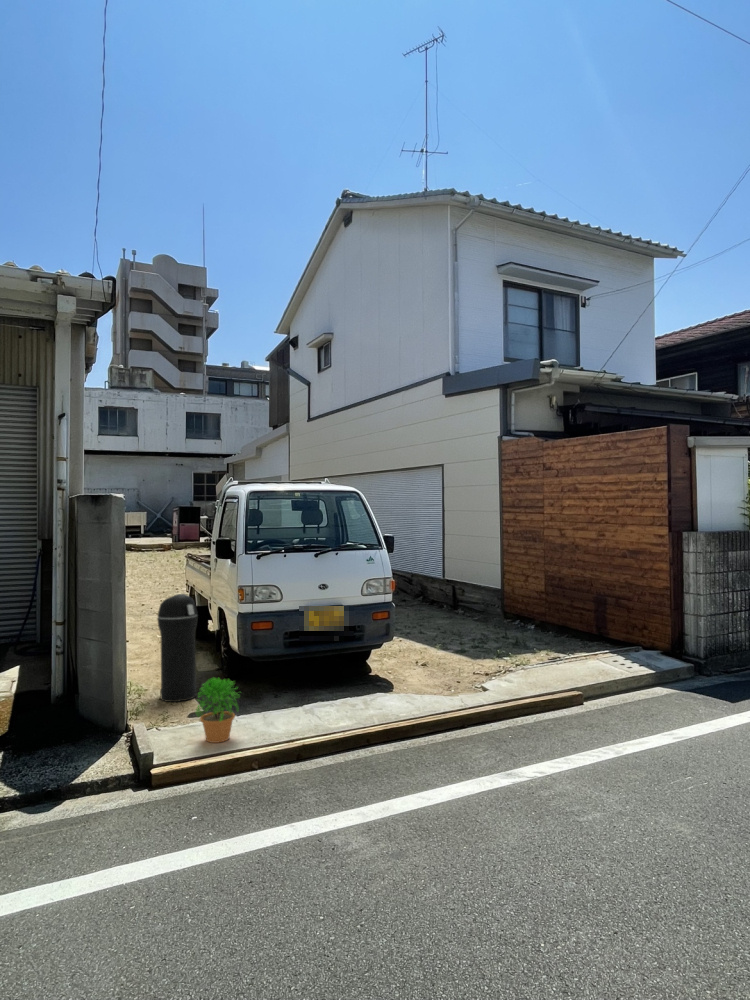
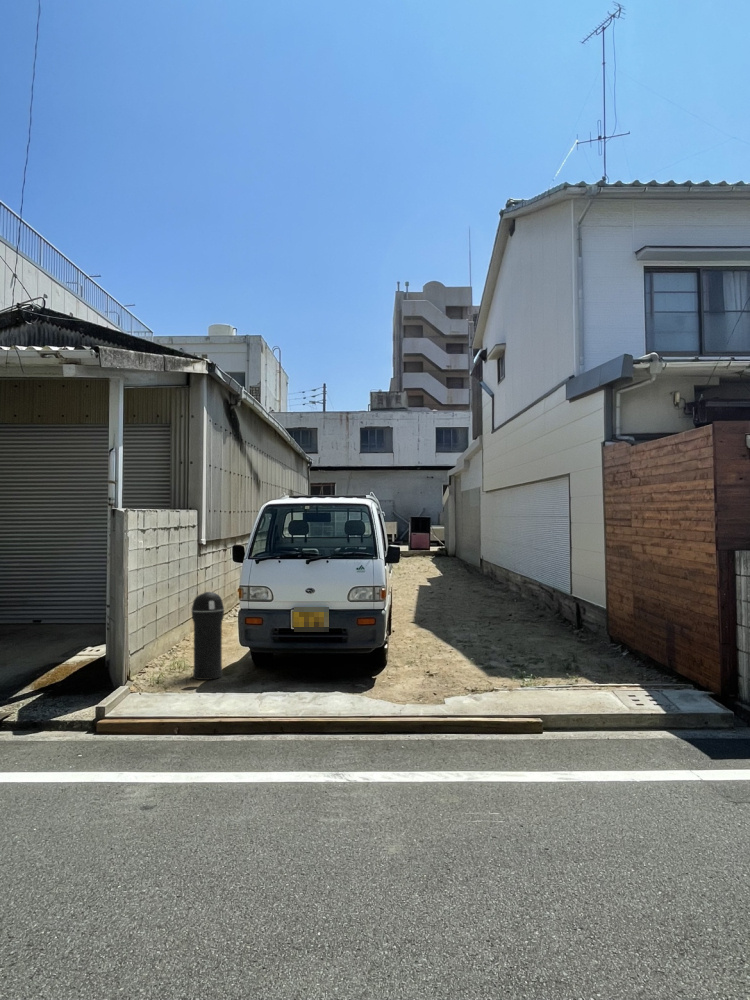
potted plant: present [196,677,238,743] -> none [159,658,203,712]

